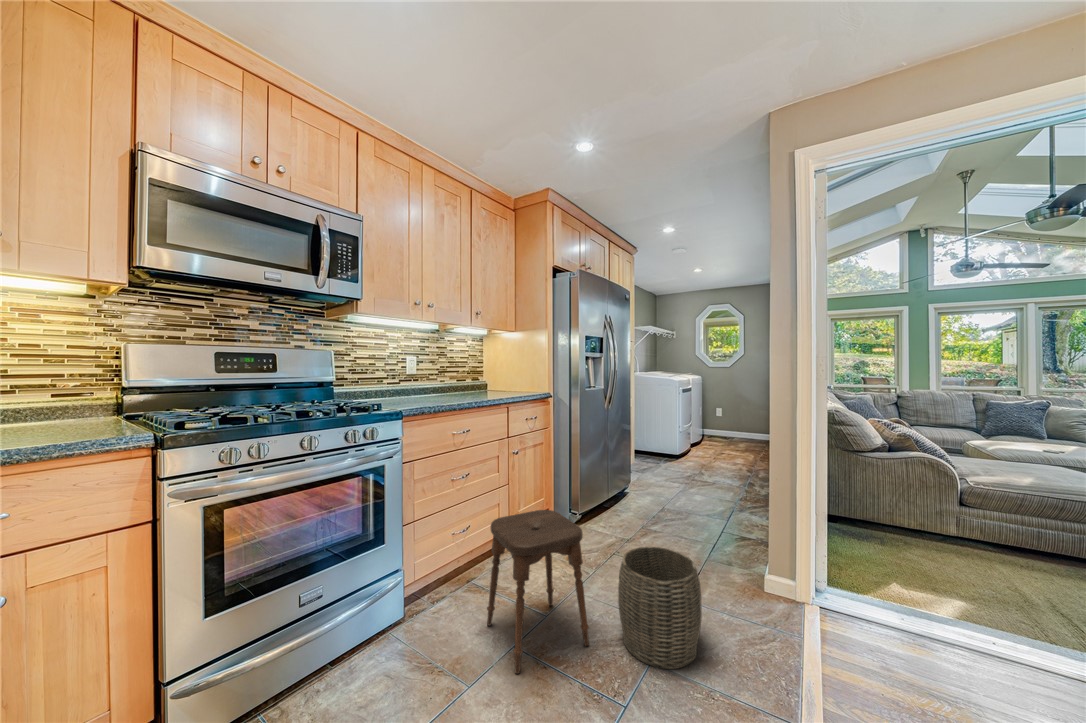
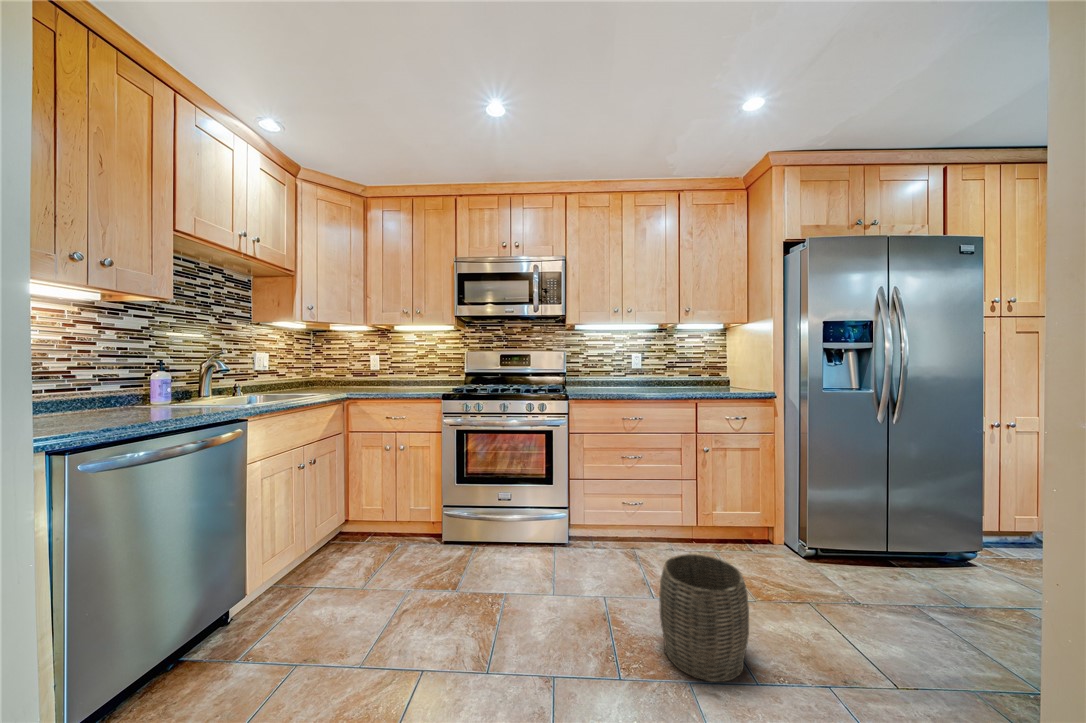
stool: present [487,510,589,674] -> none [580,488,664,617]

